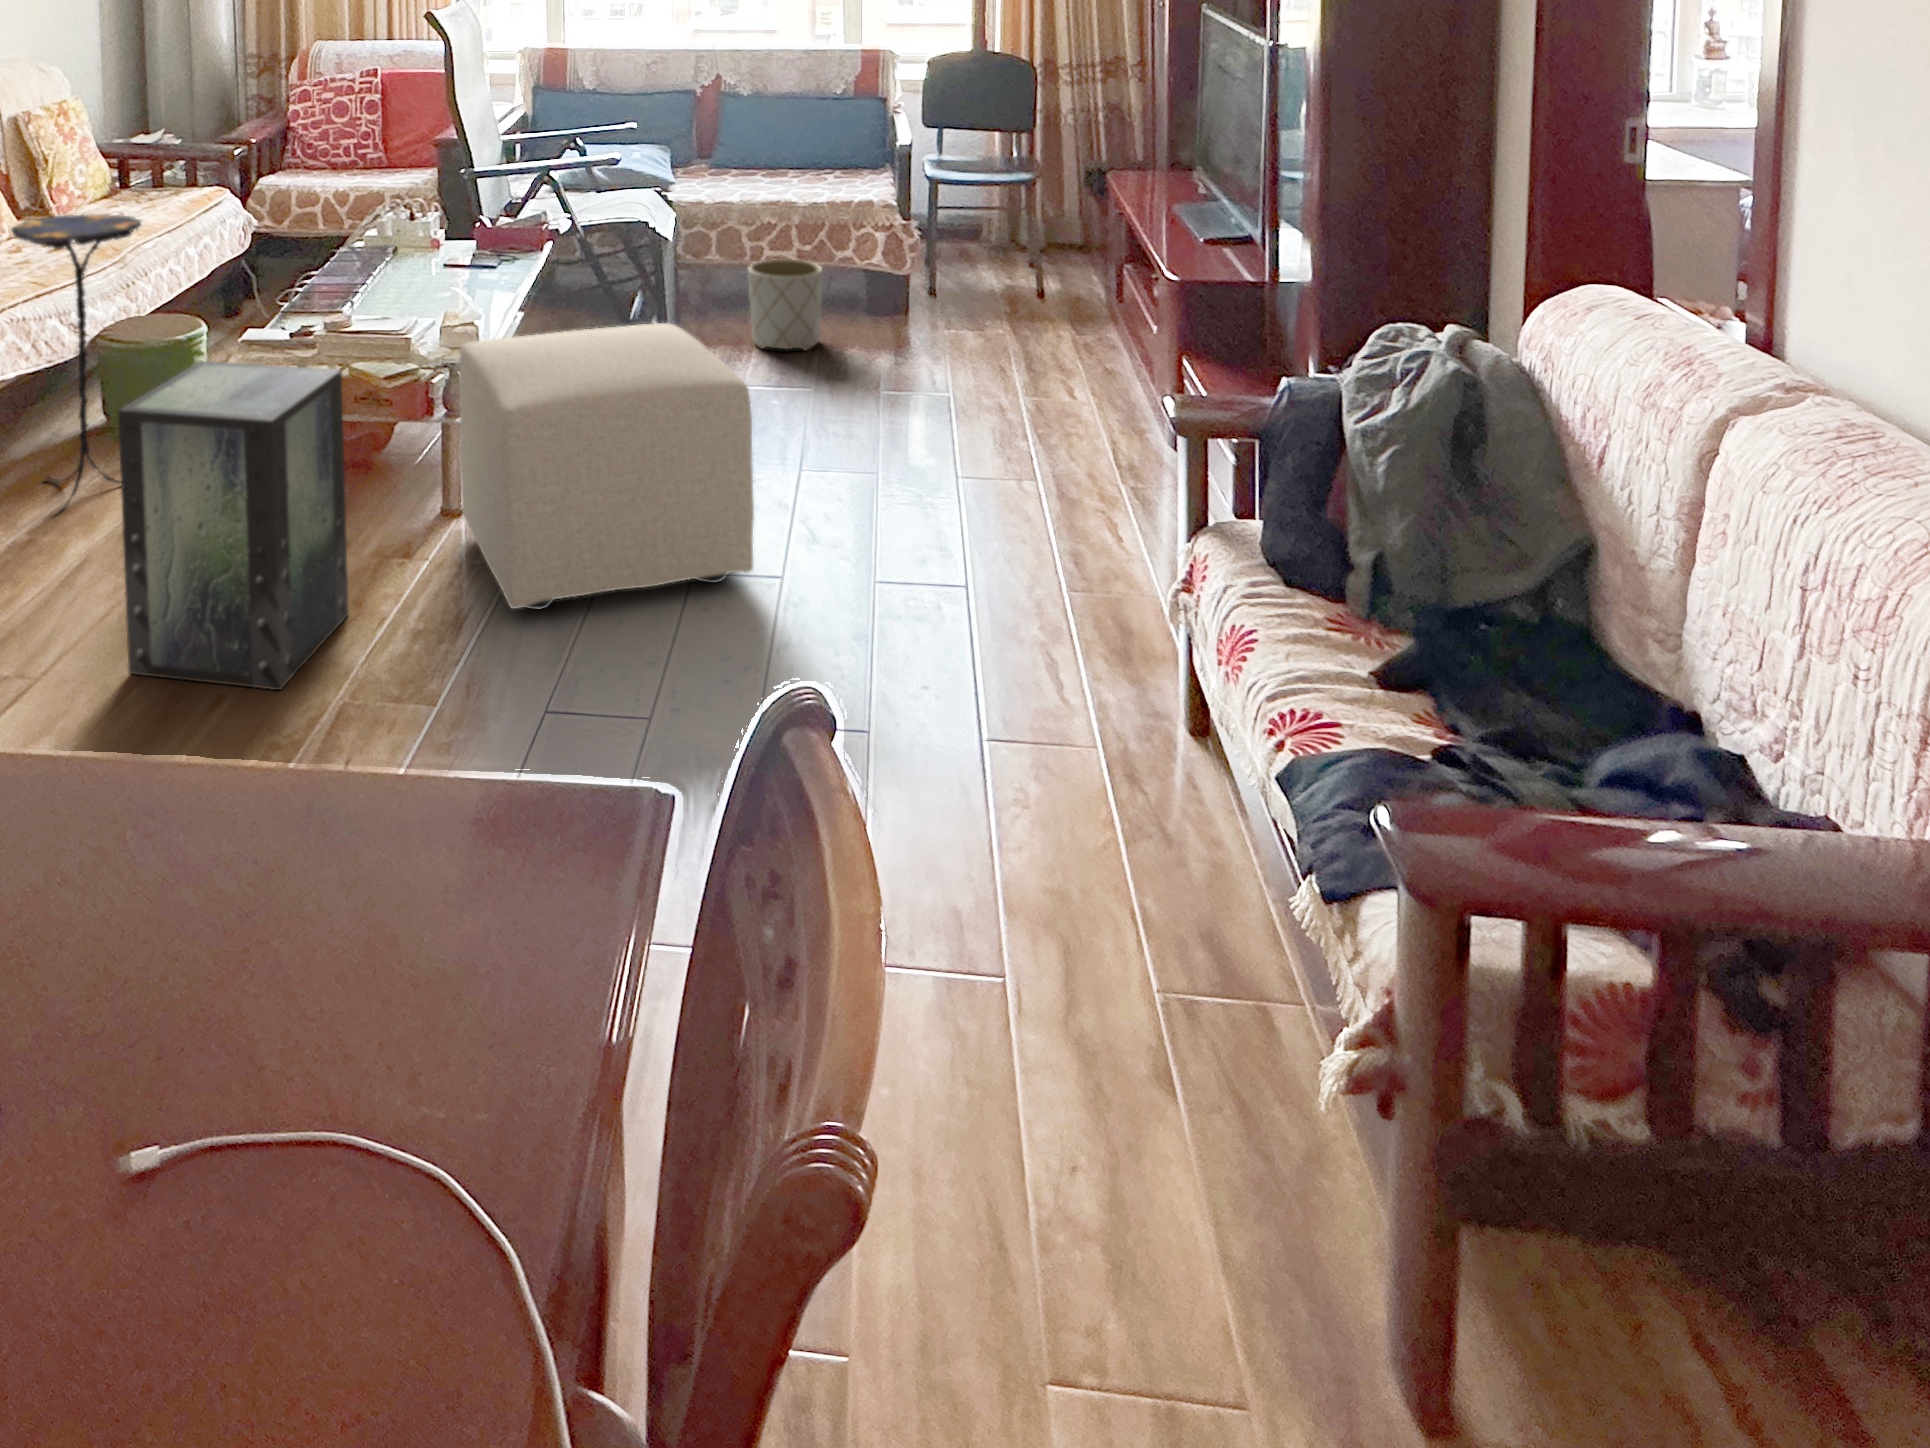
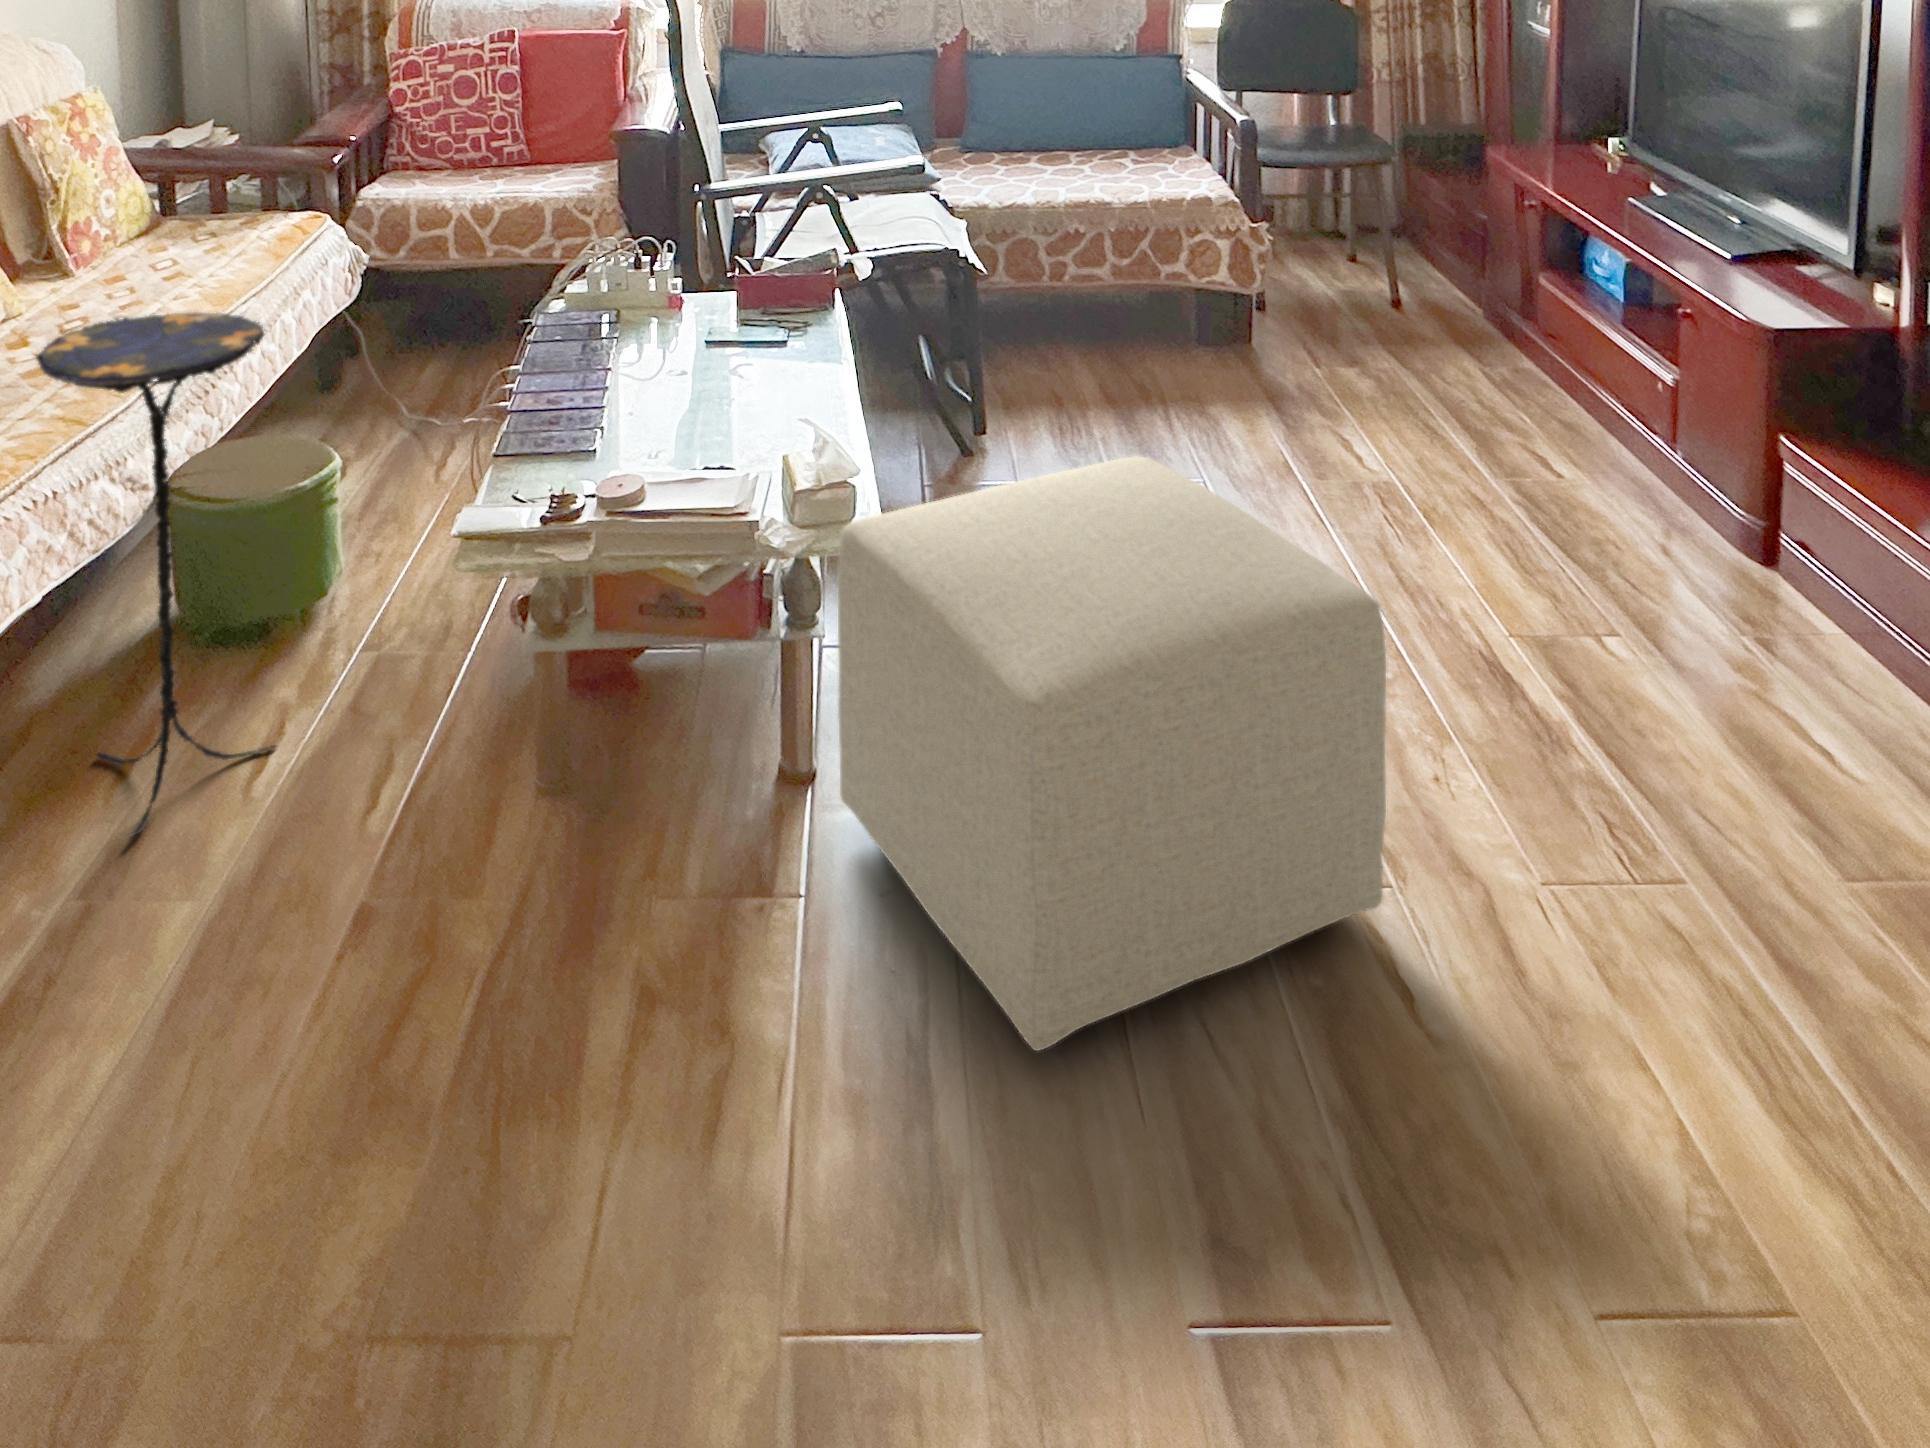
planter: present [748,259,823,350] -> none [1075,284,1177,413]
storage box: present [118,361,349,690] -> none [329,636,728,1341]

